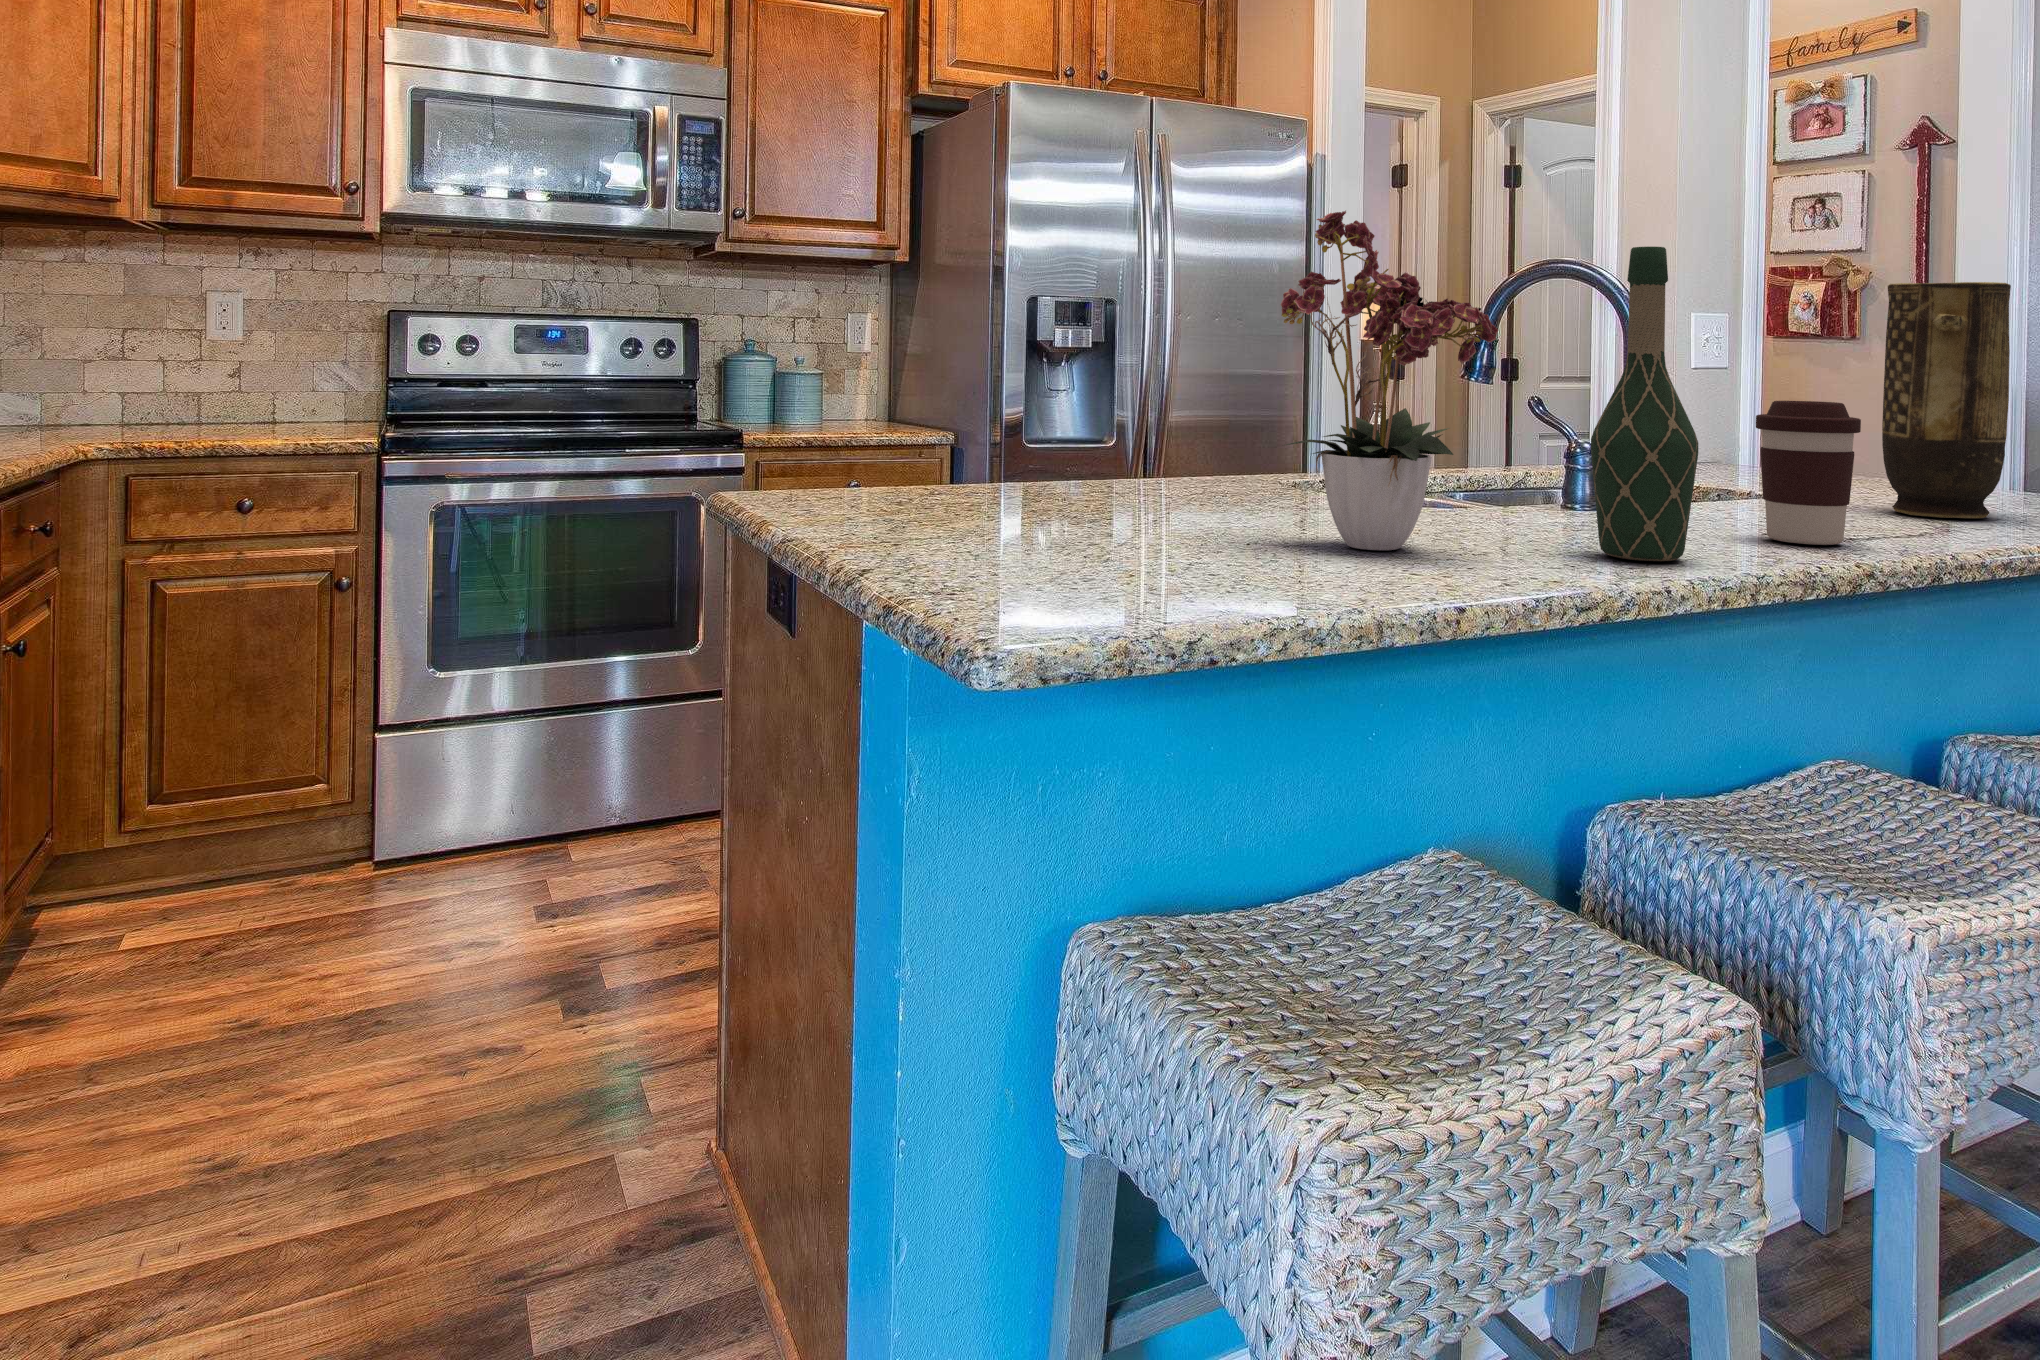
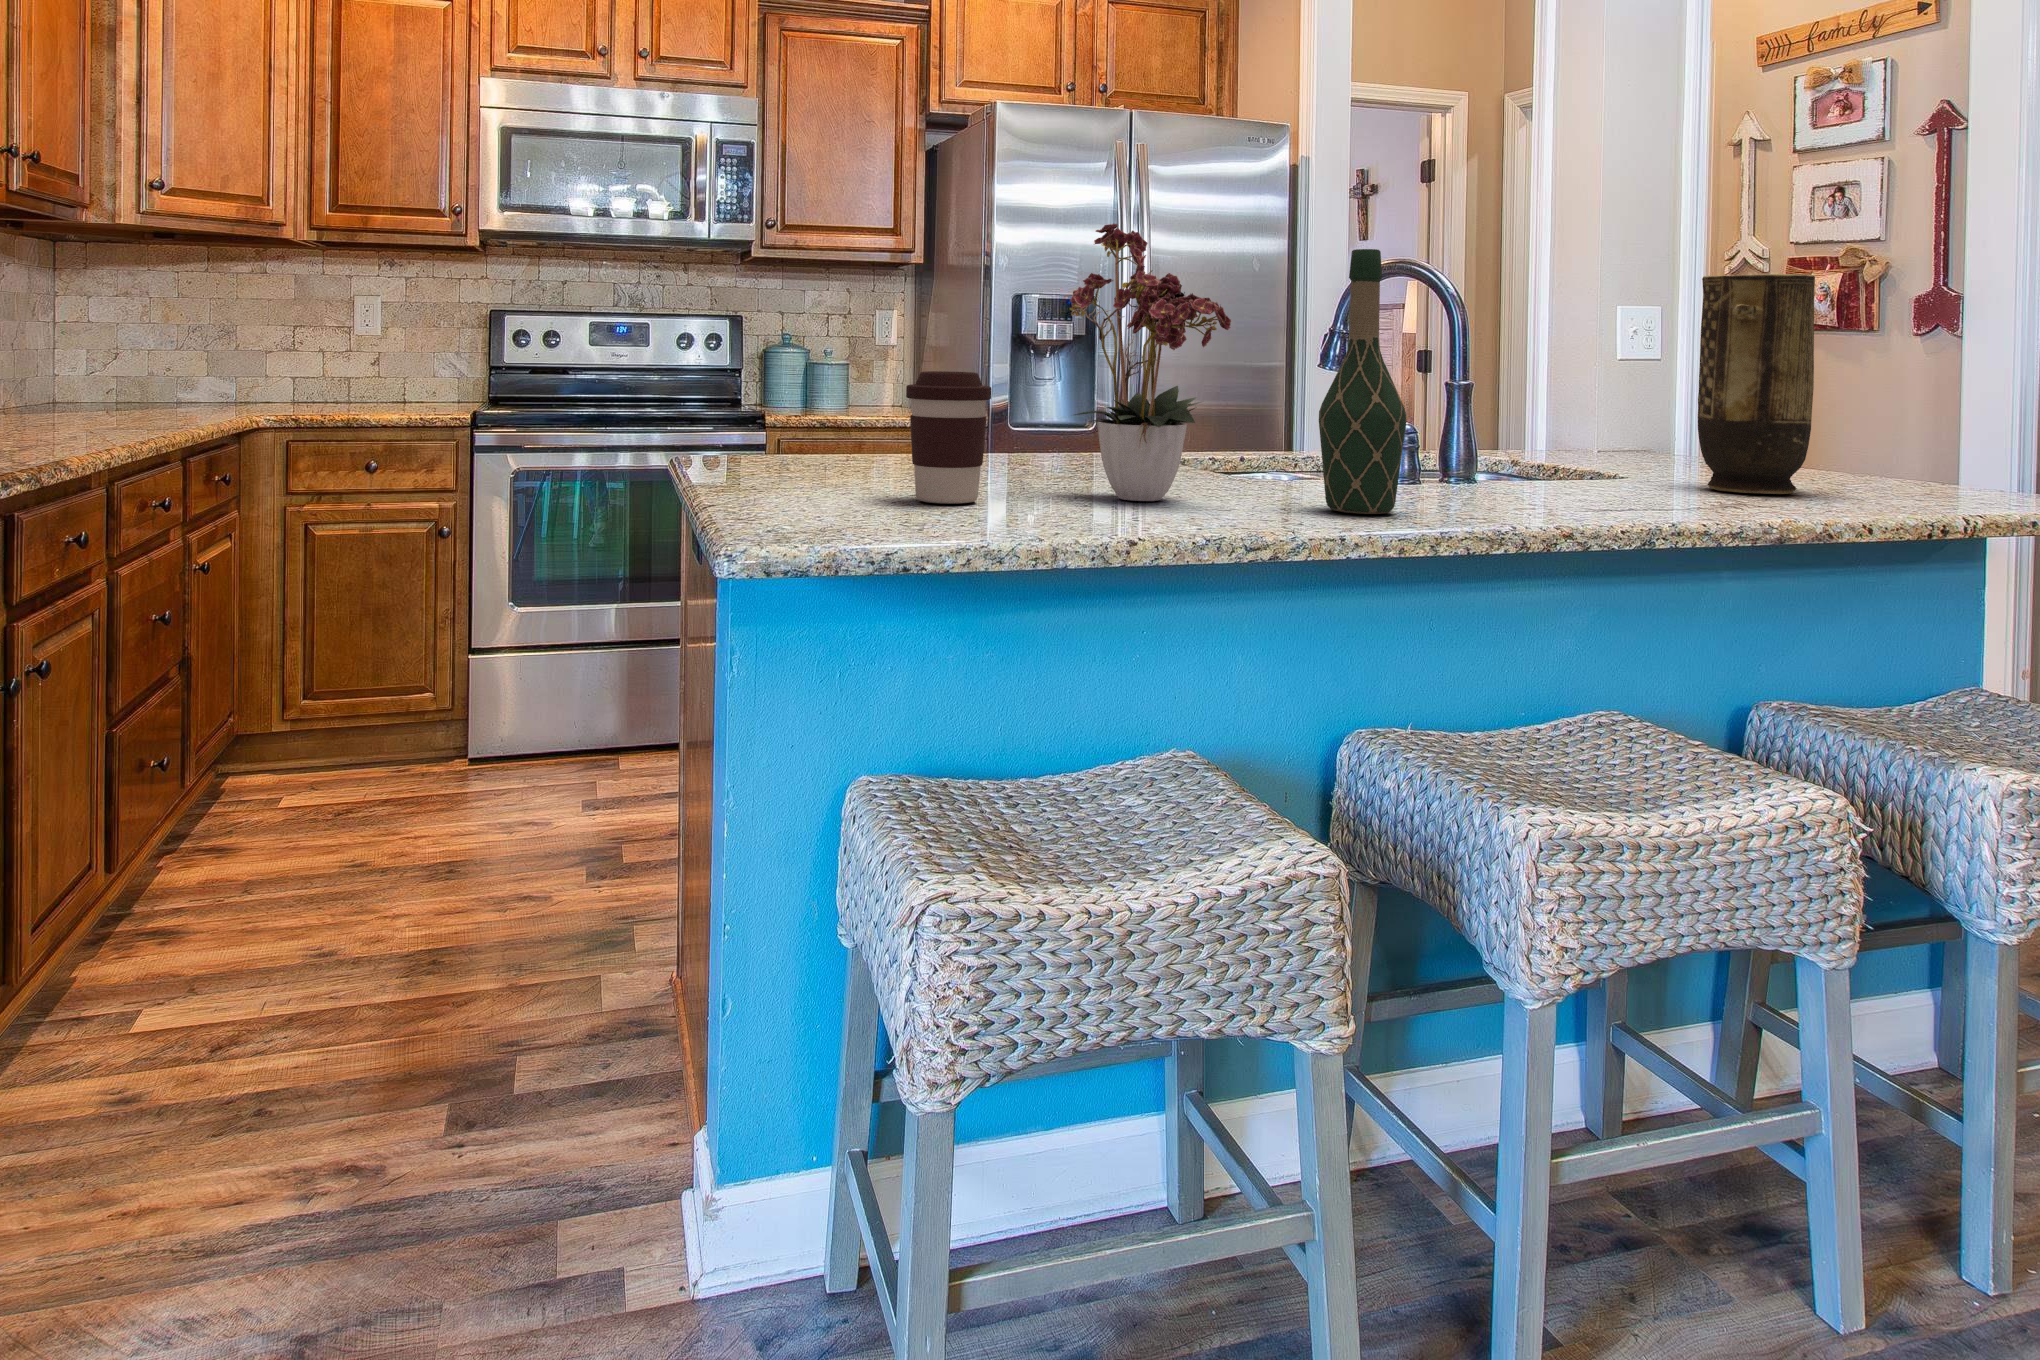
coffee cup: present [1756,401,1861,545] -> present [906,371,991,504]

